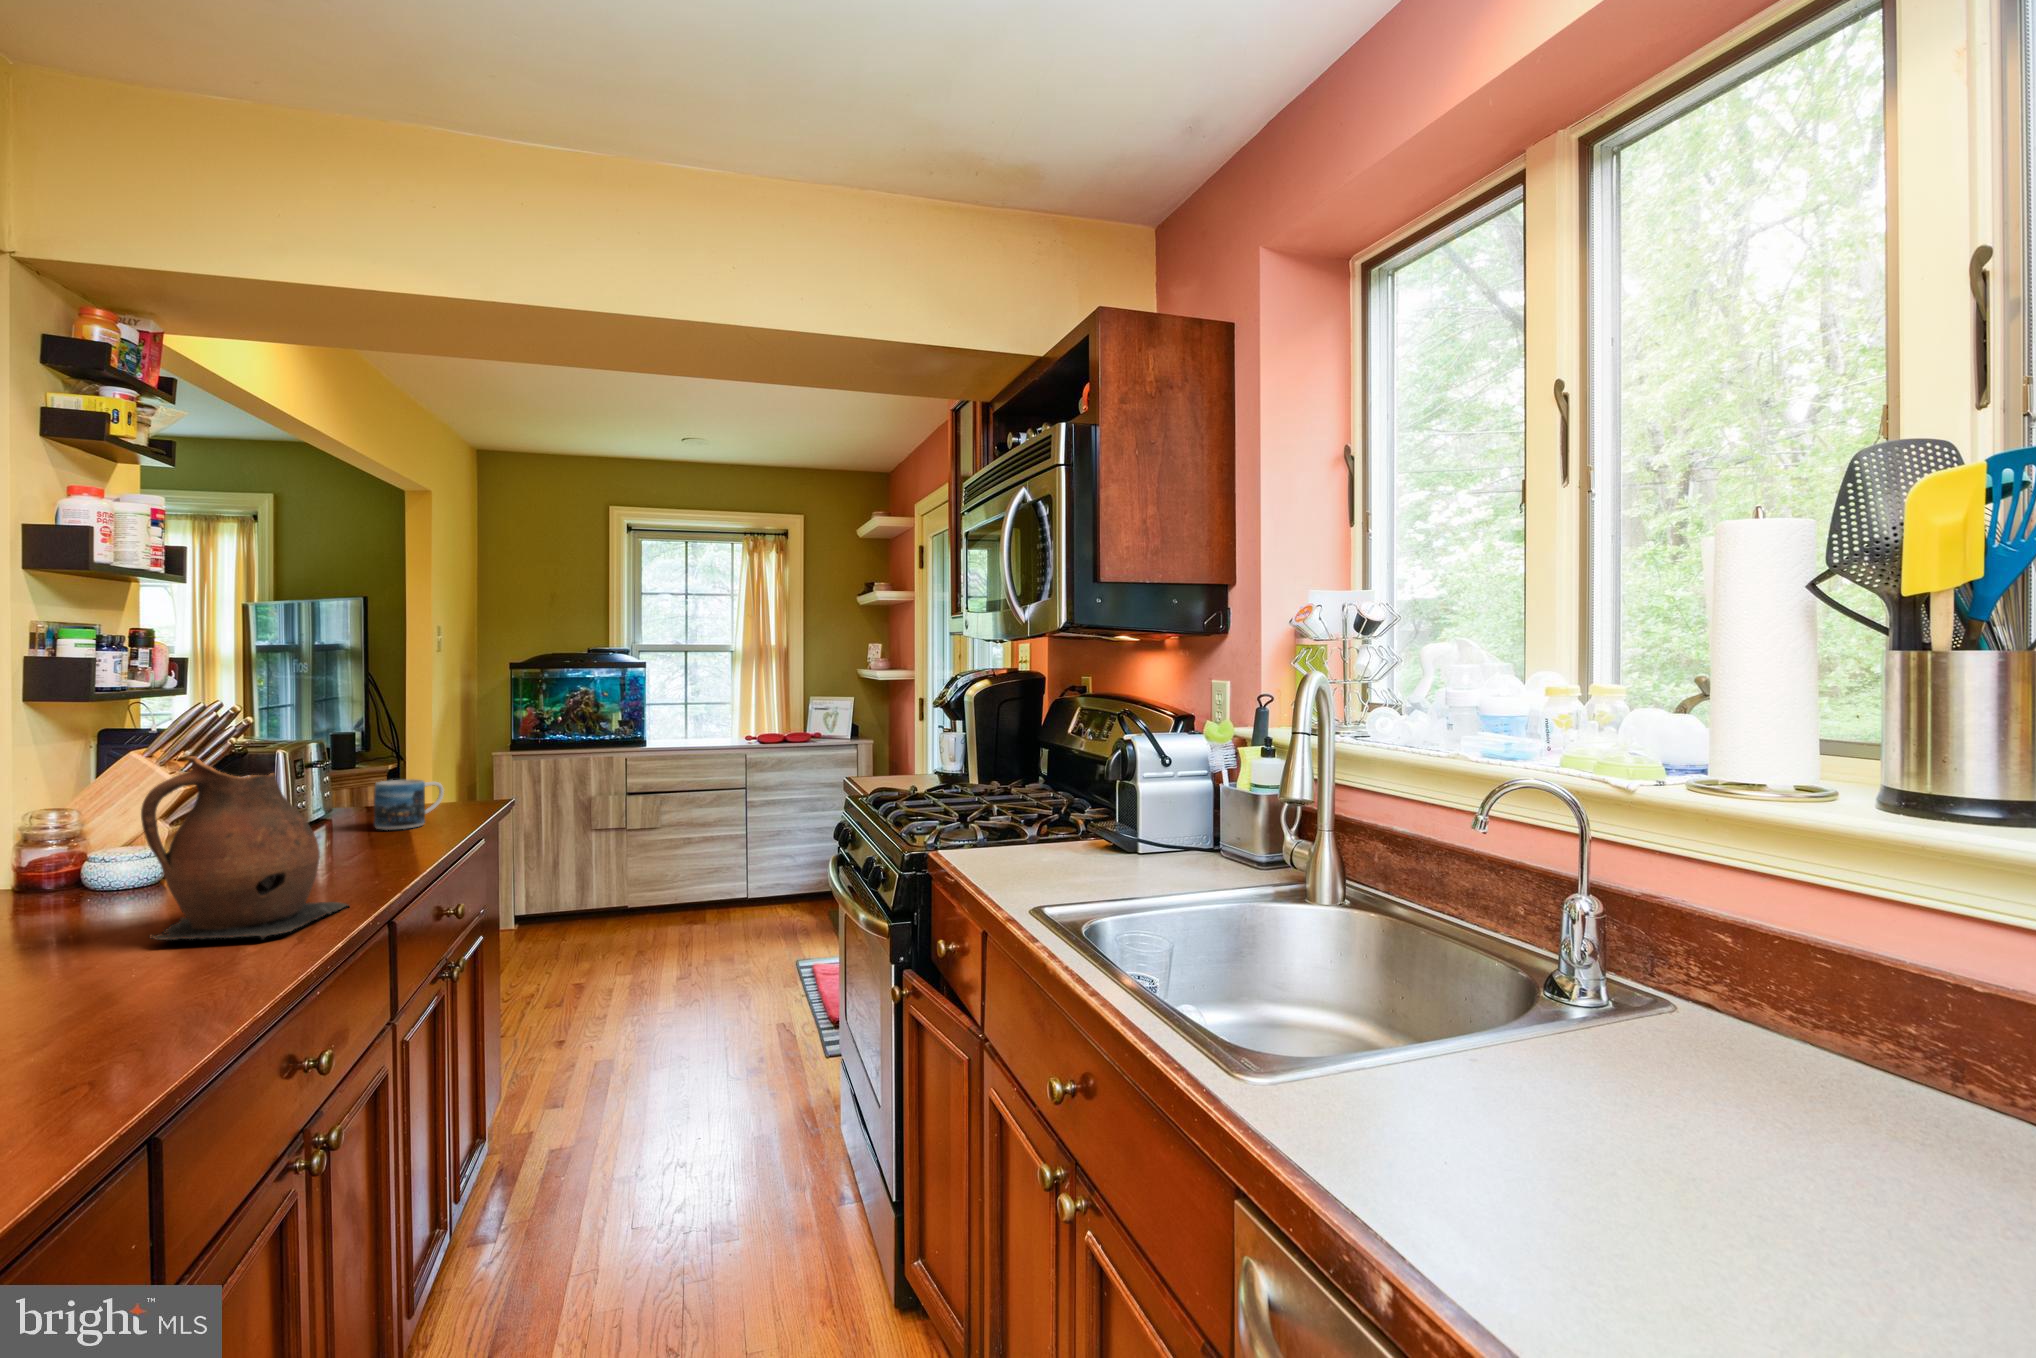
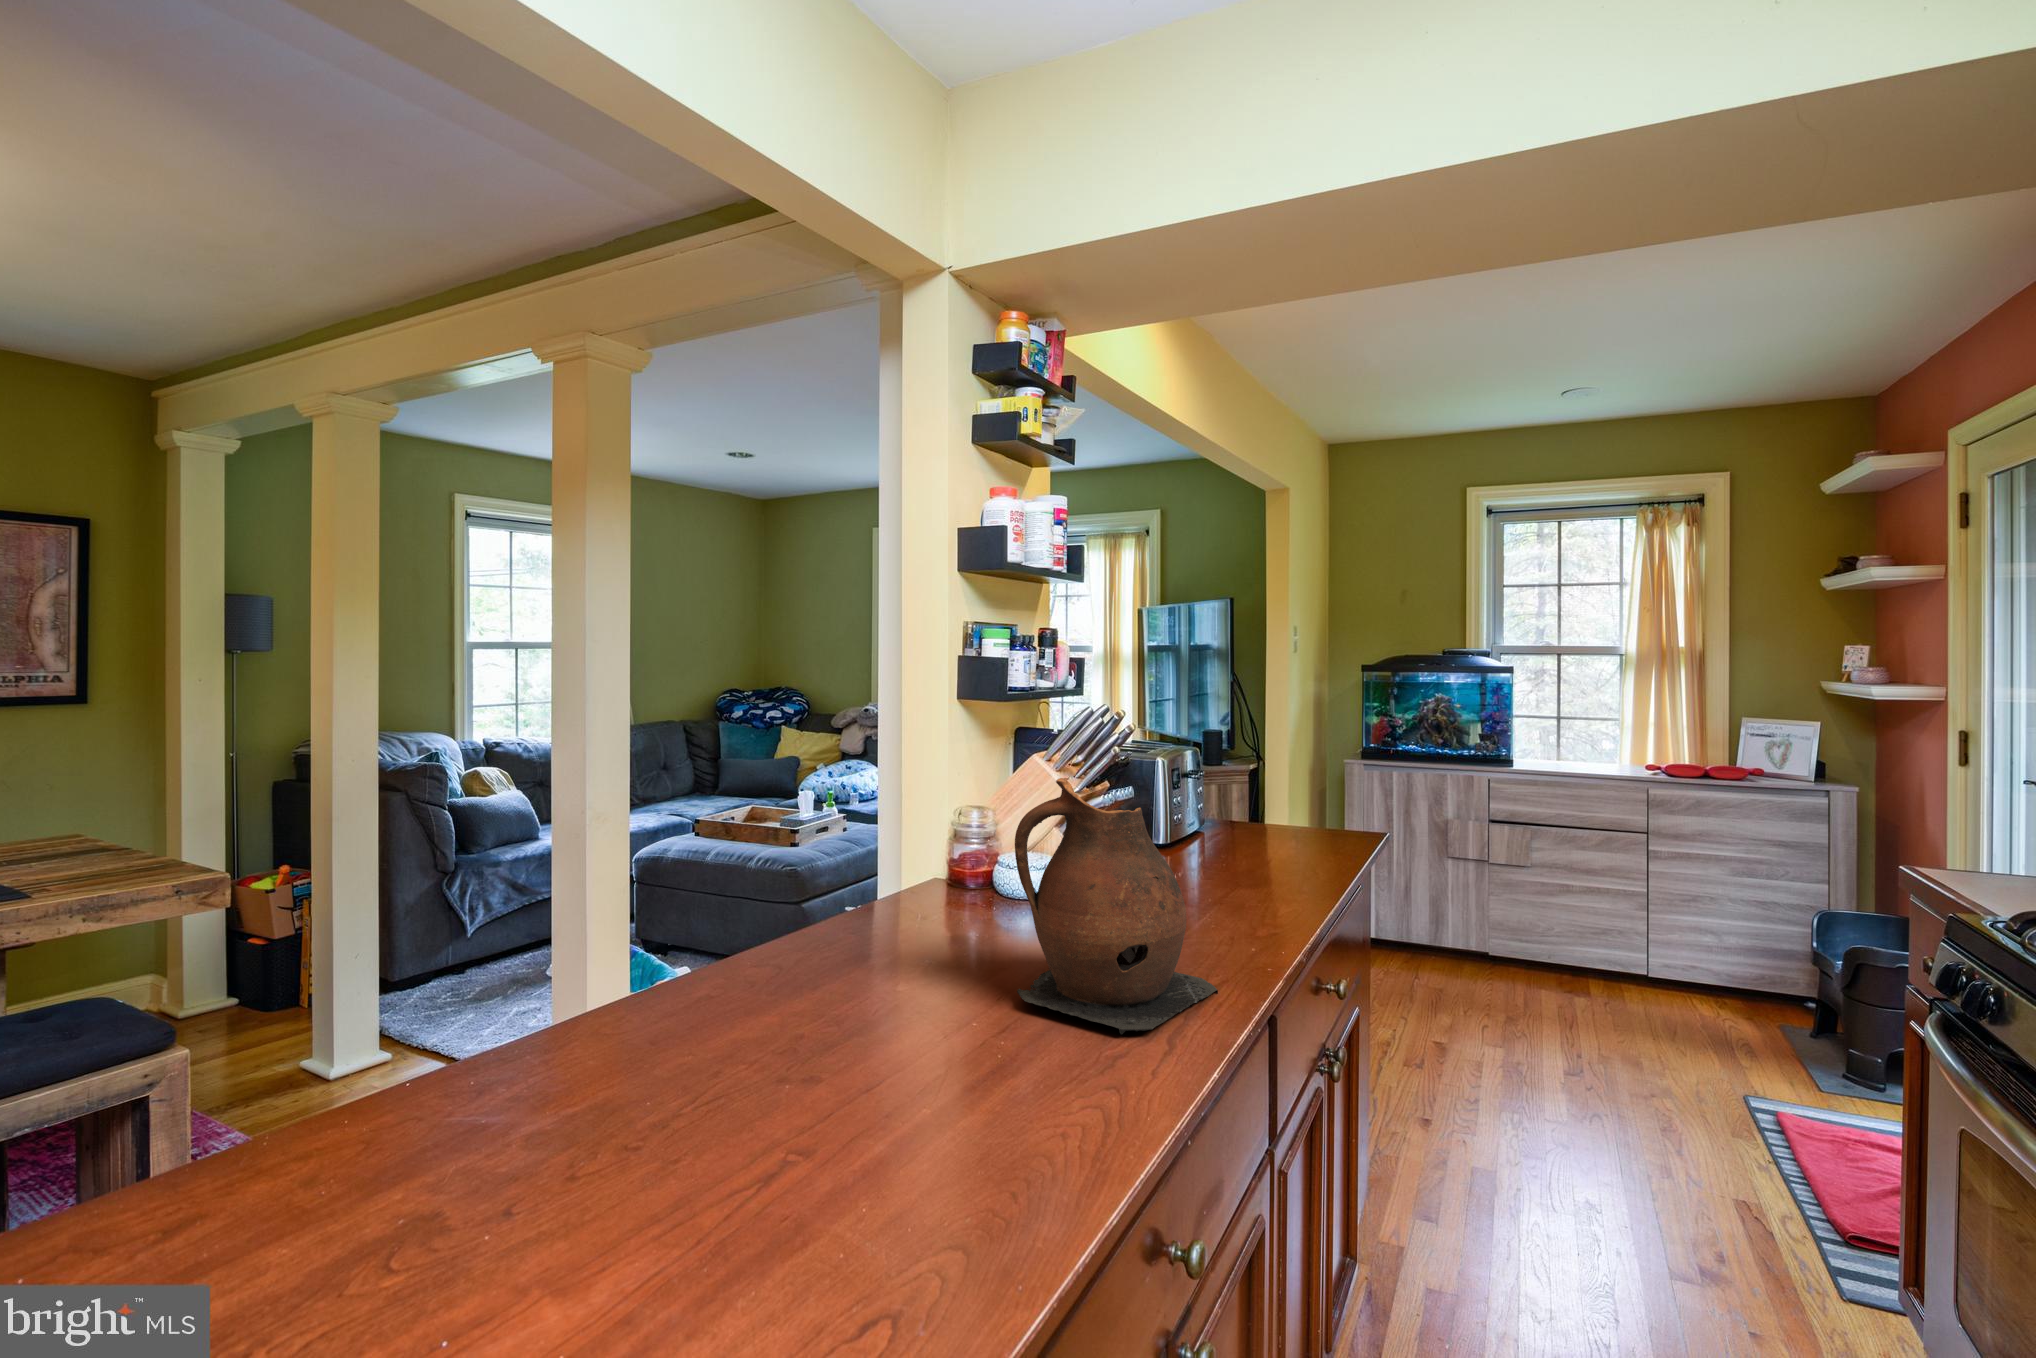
mug: present [374,779,444,830] -> none [1241,801,1312,862]

